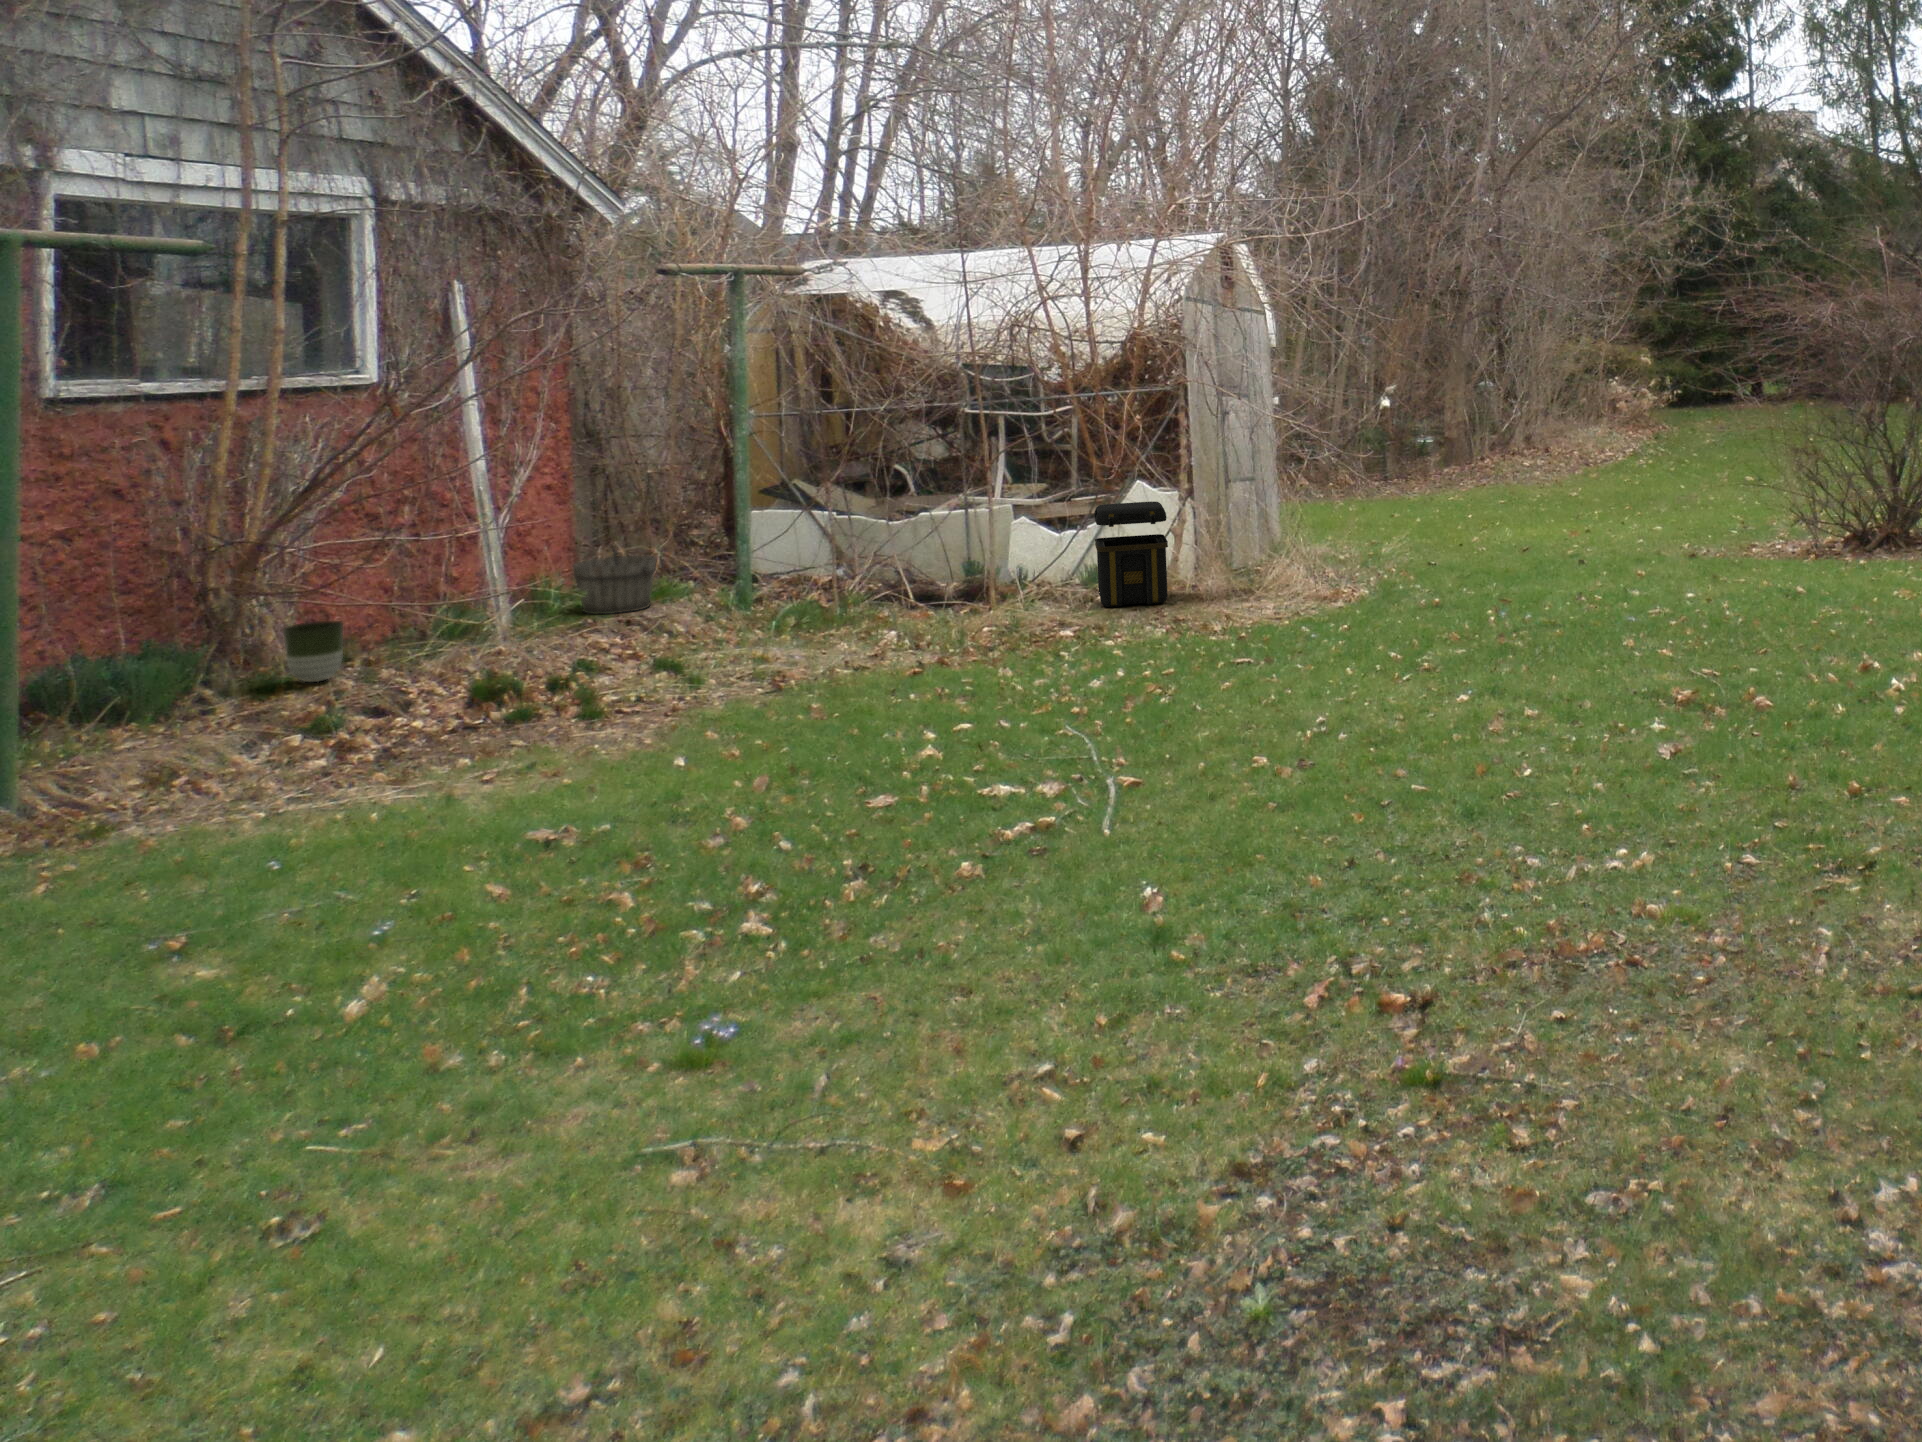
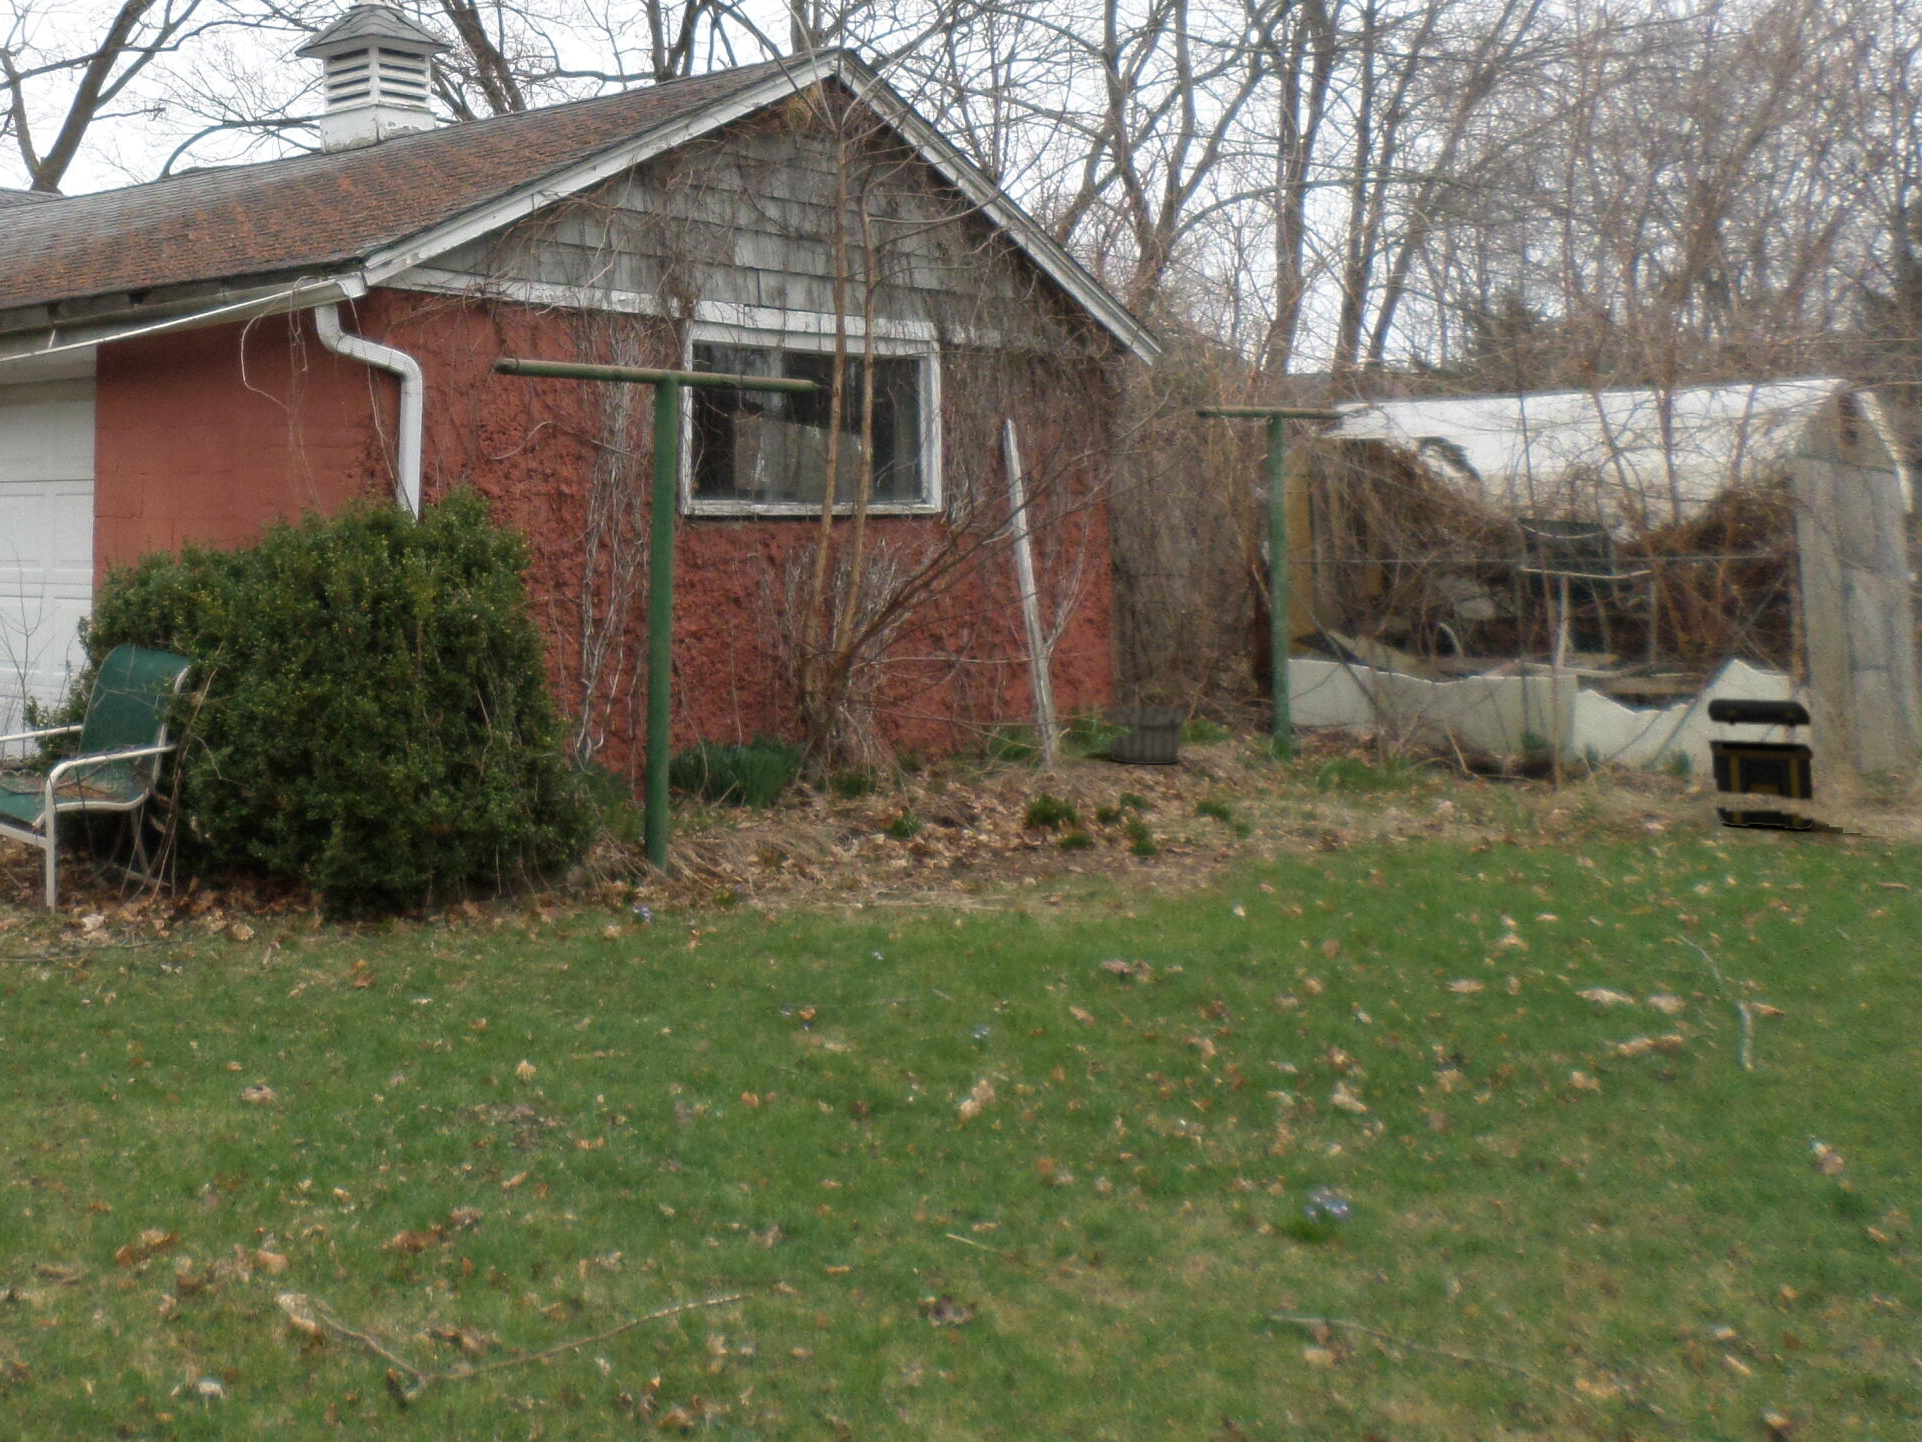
planter: present [283,621,343,682] -> none [864,733,912,789]

